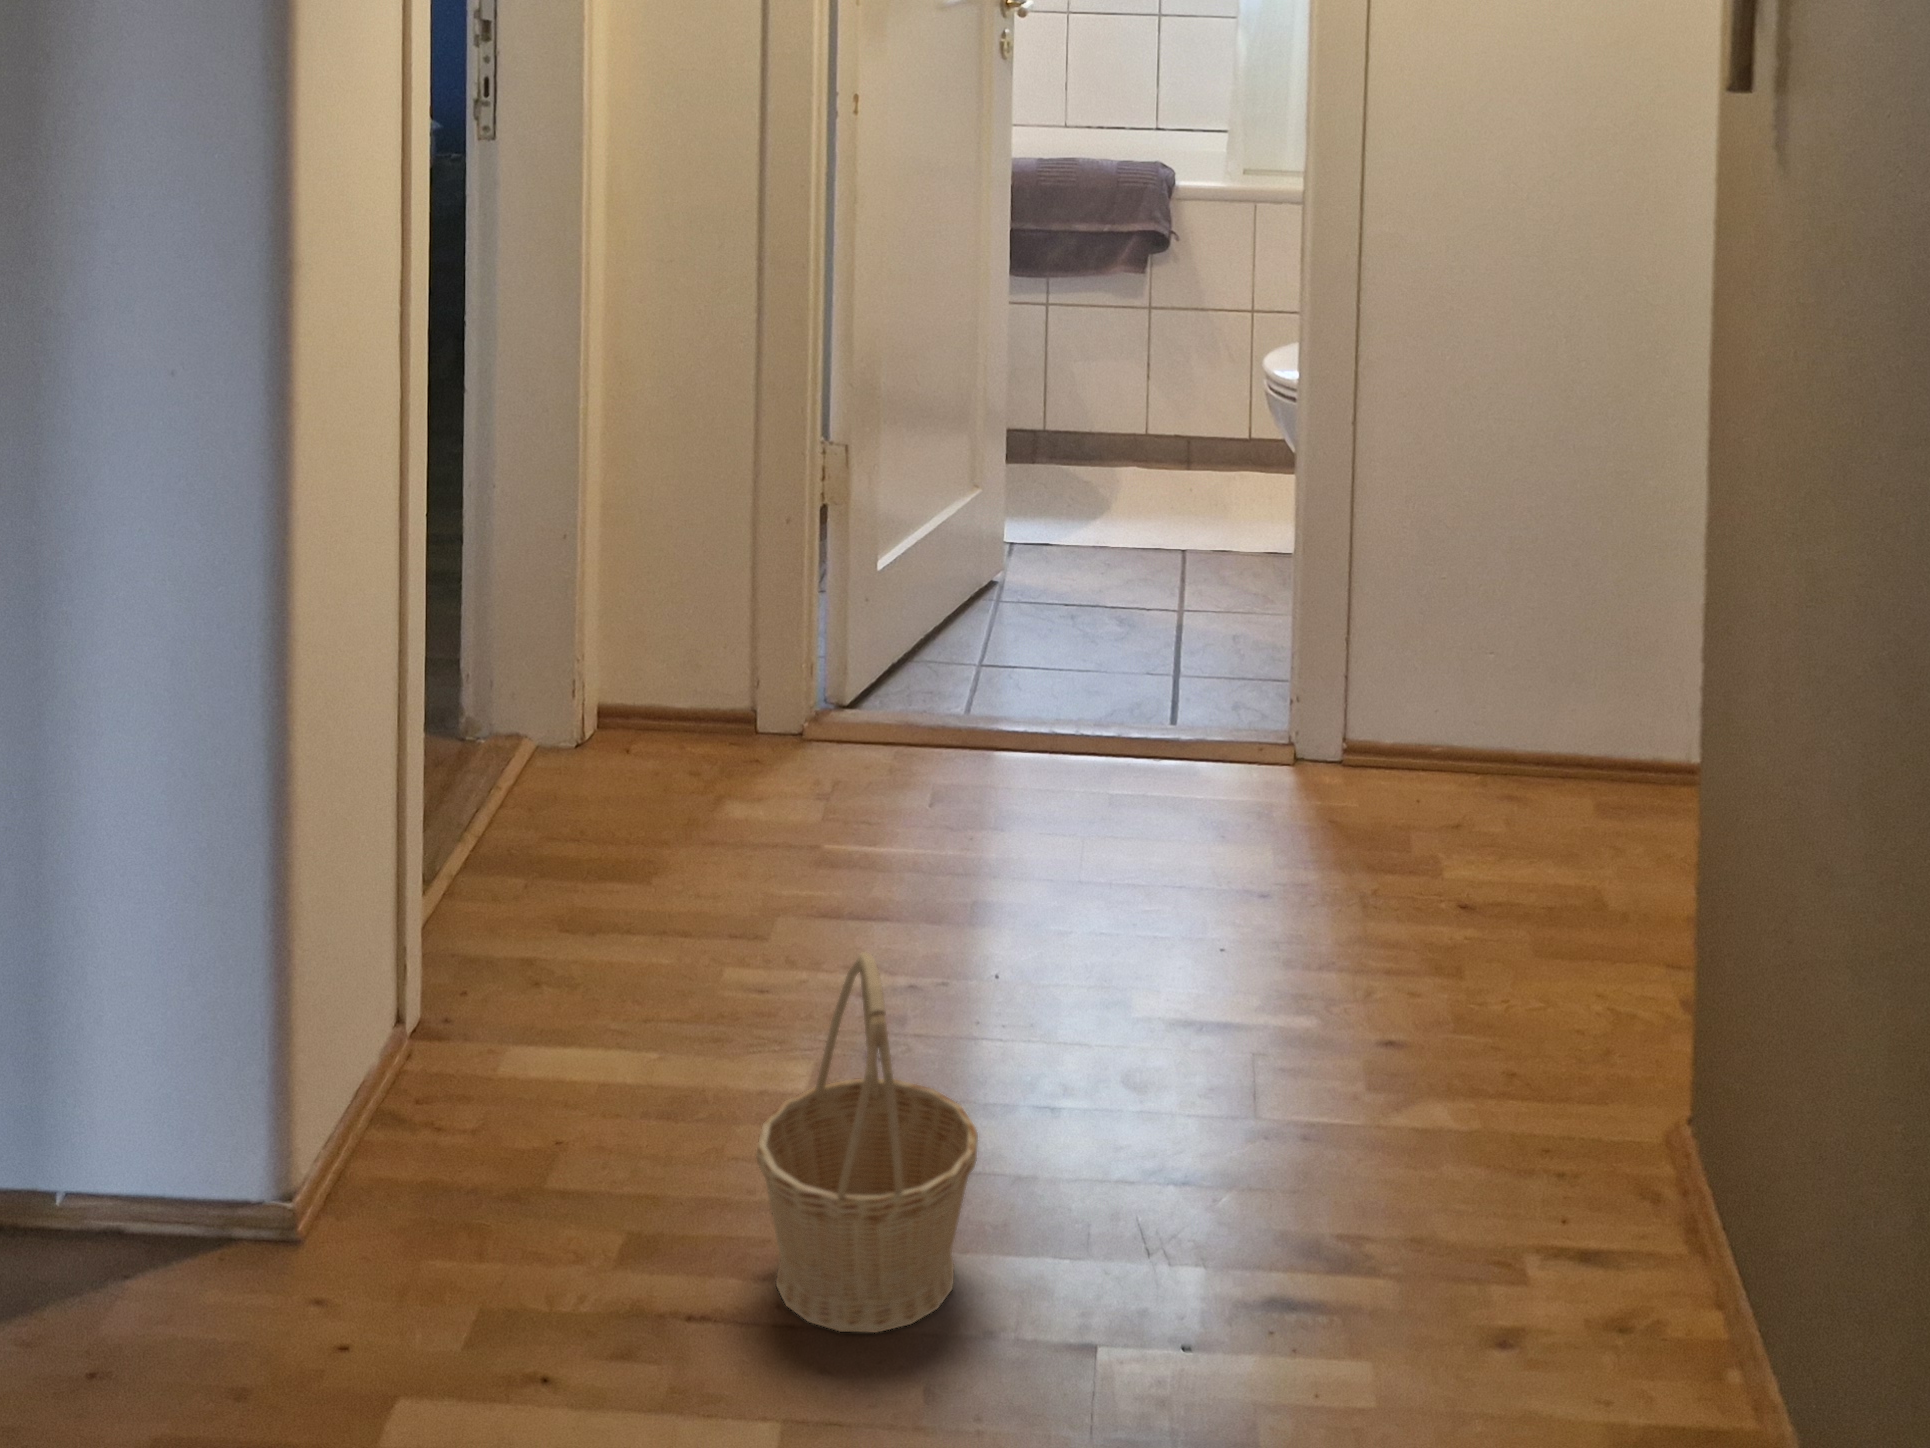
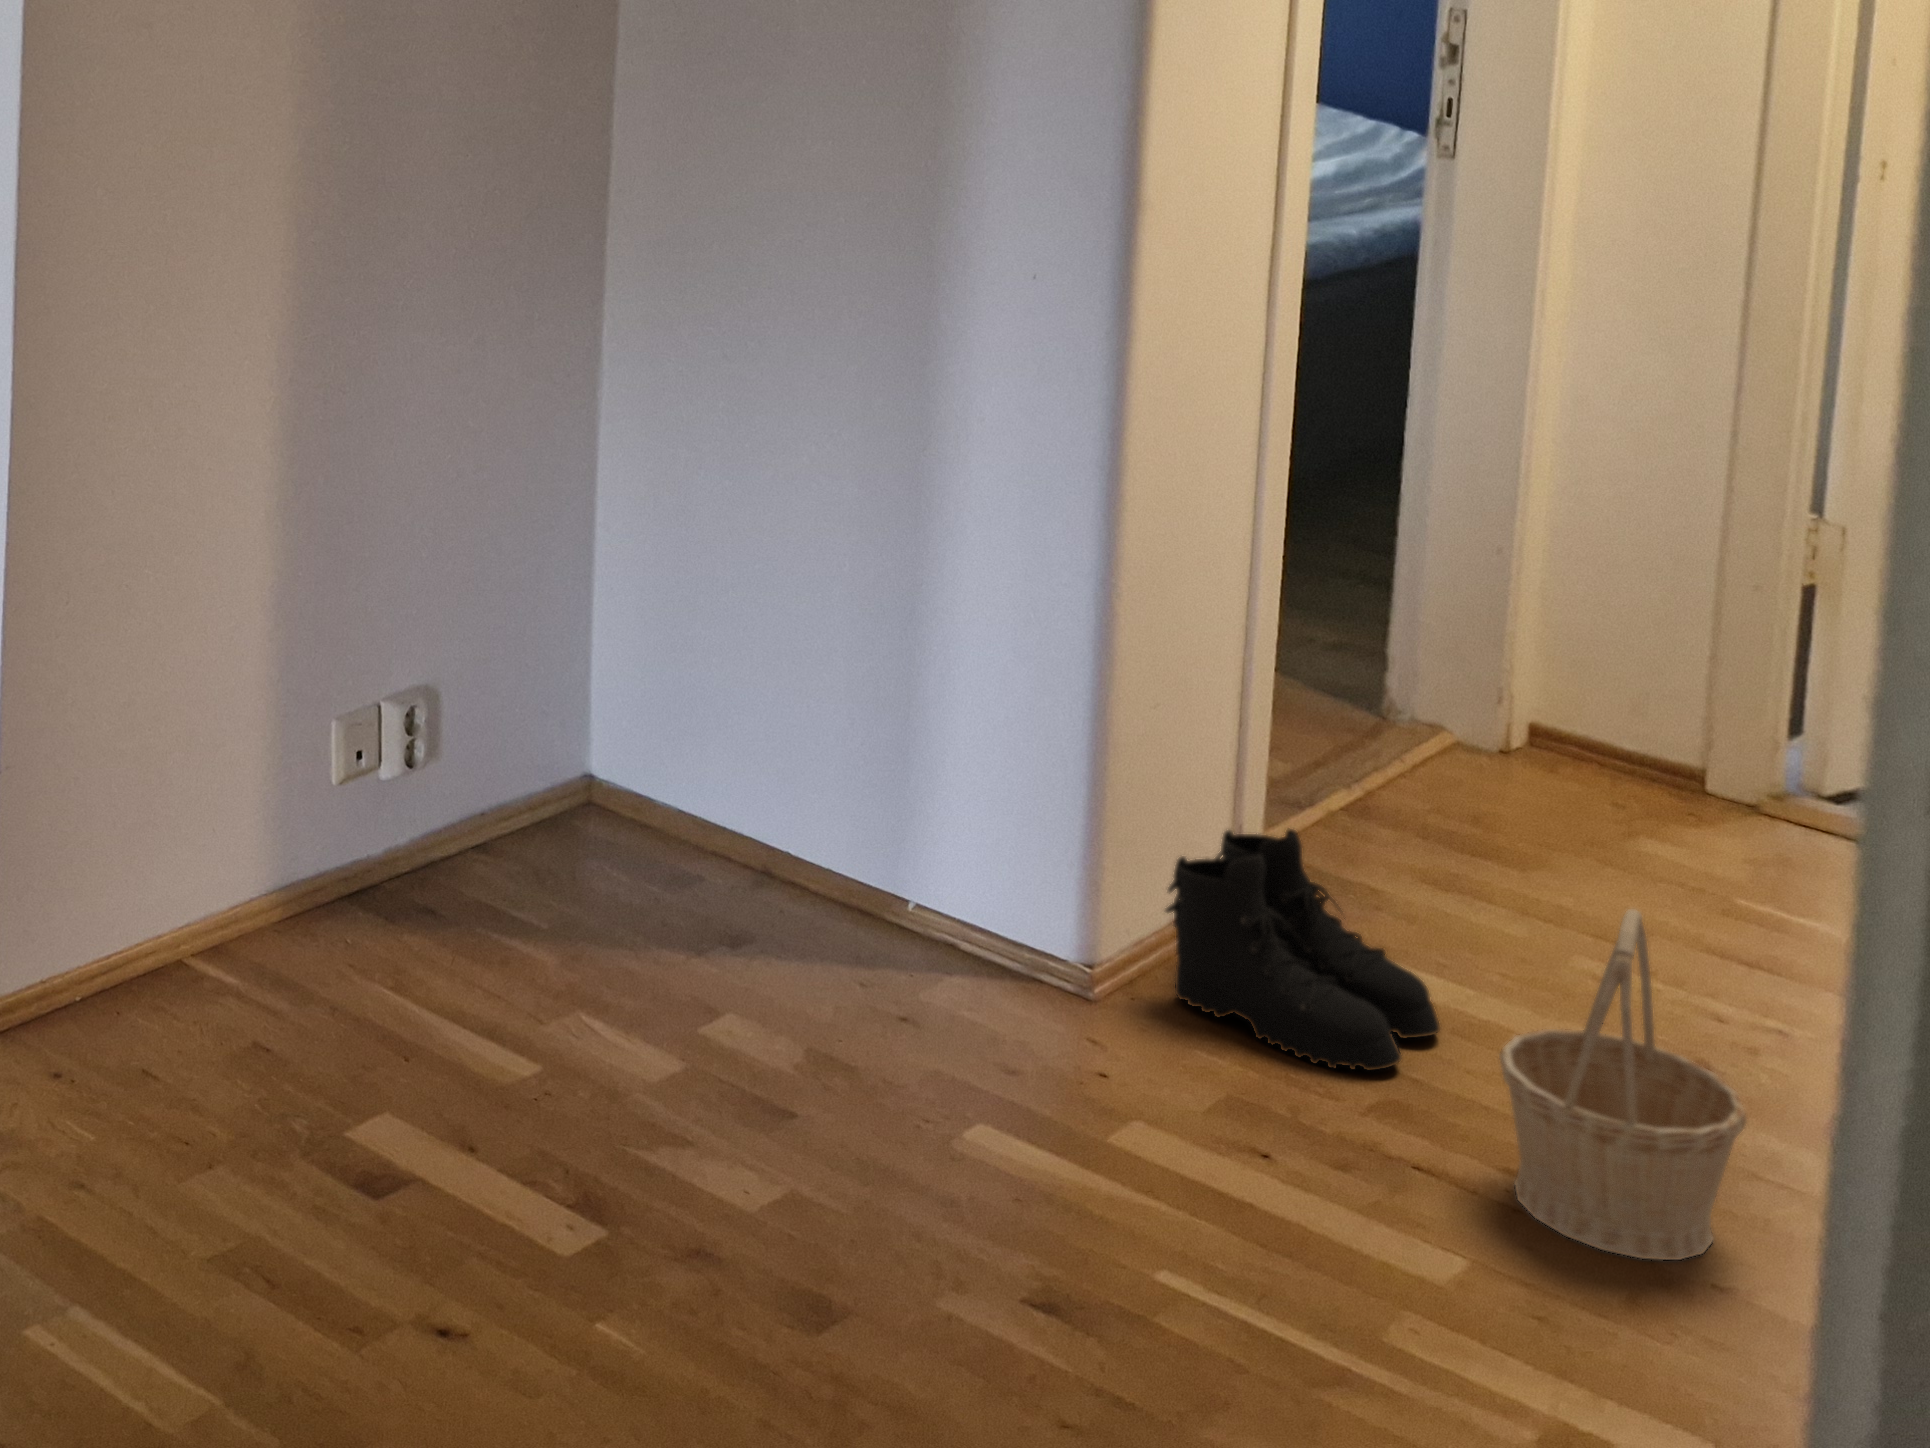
boots: none [369,945,650,1216] -> present [1166,829,1440,1071]

